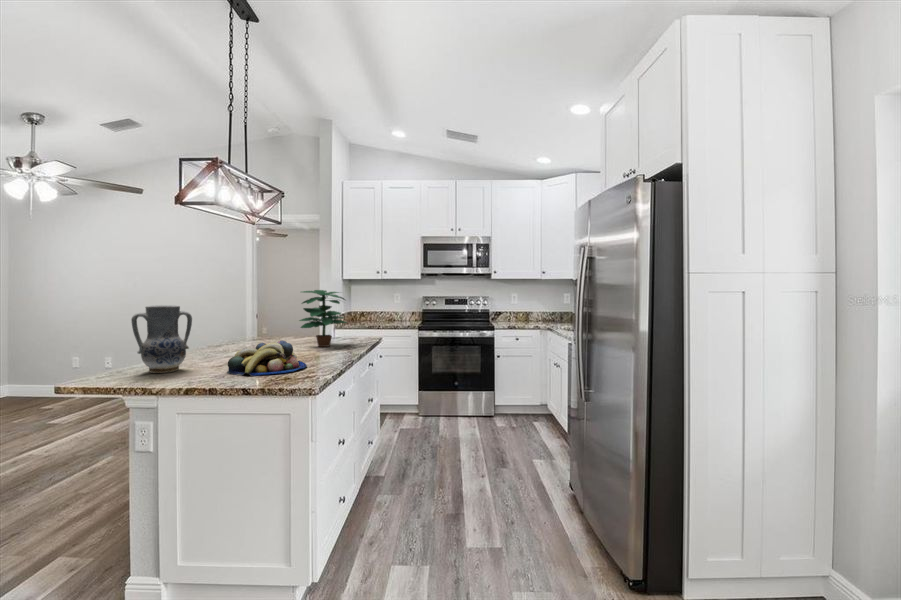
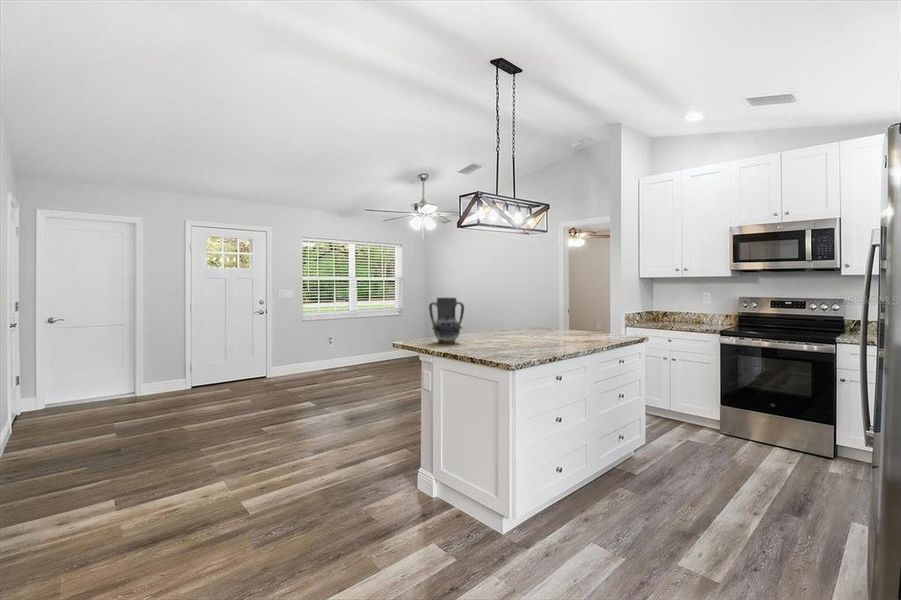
potted plant: present [300,290,347,347] -> none [559,287,605,339]
fruit bowl: present [227,340,307,376] -> none [478,327,538,352]

